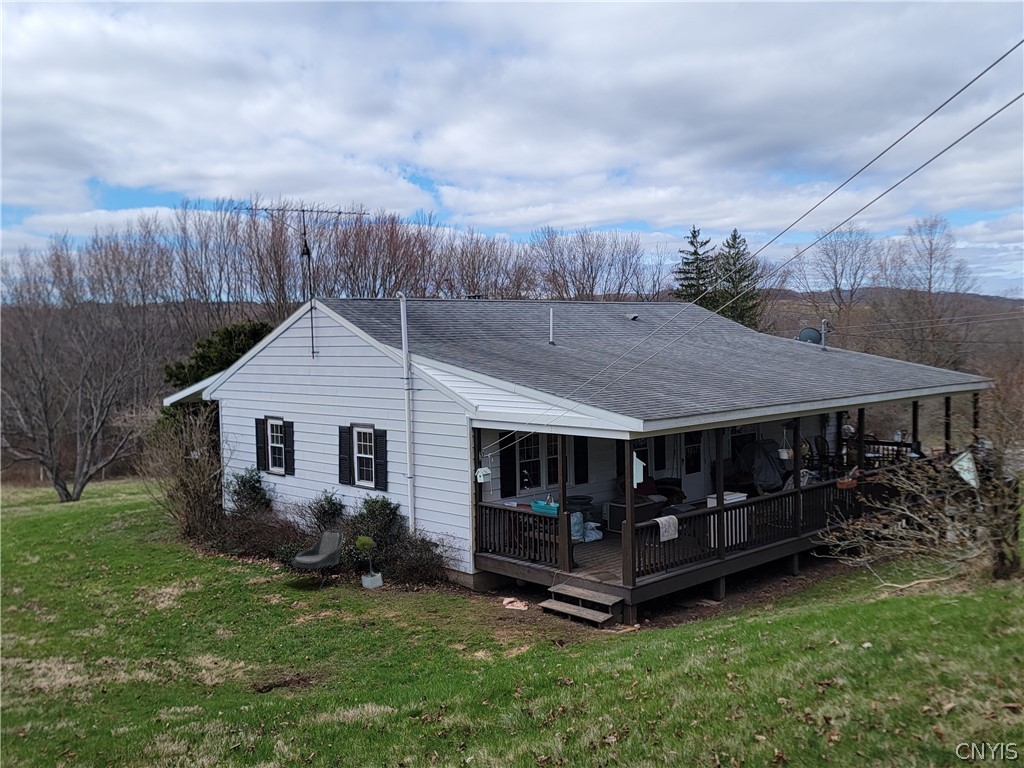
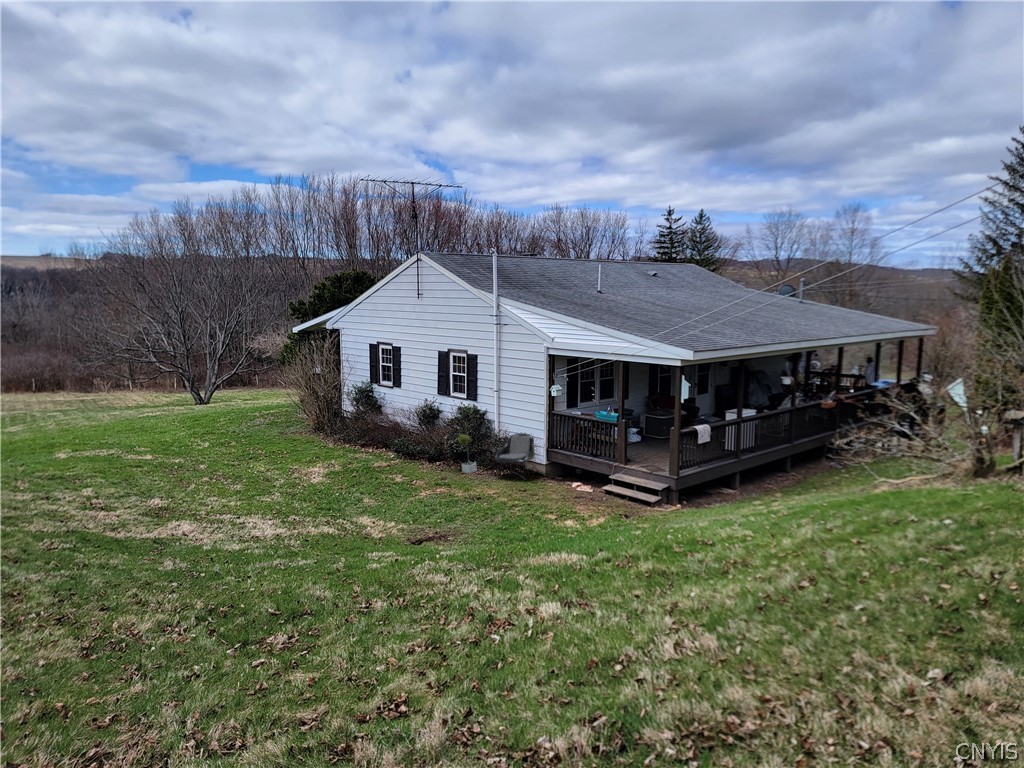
lounge chair: present [291,530,350,590] -> present [495,433,537,480]

